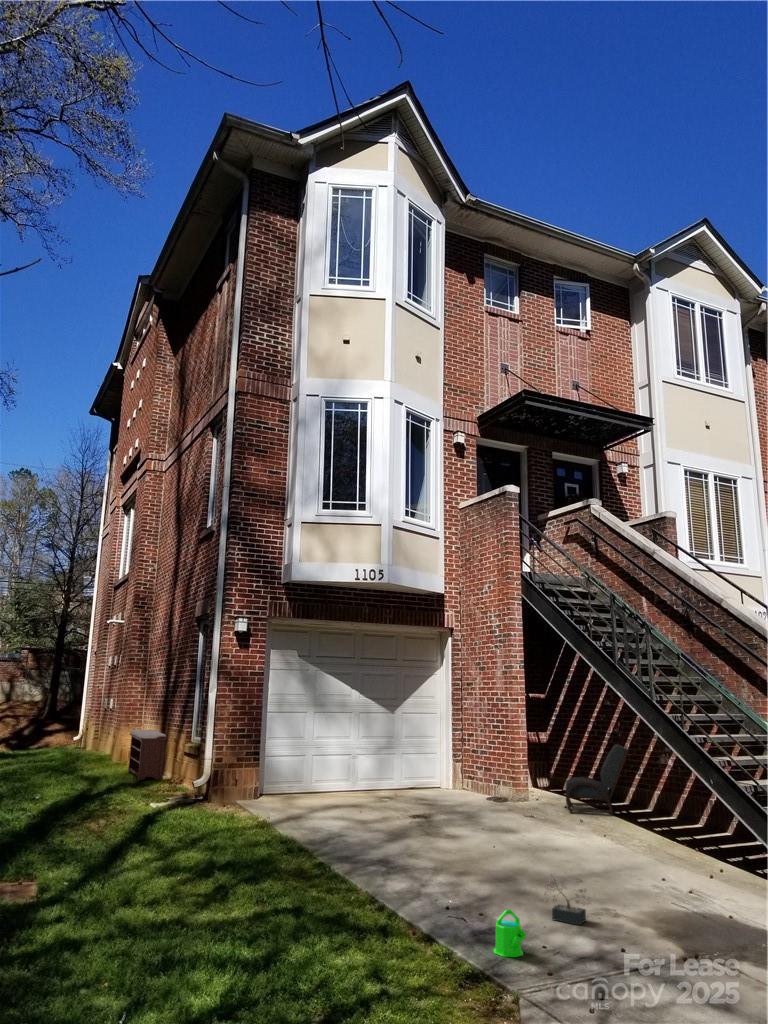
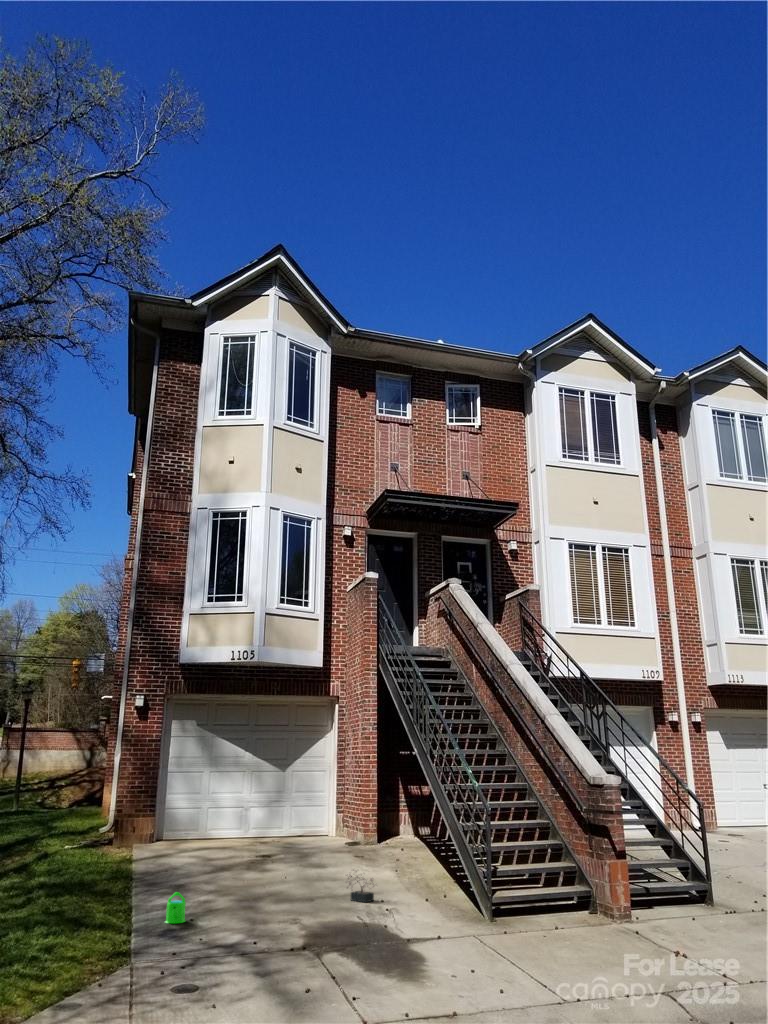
bench: present [128,730,167,781] -> none [83,792,107,834]
lounge chair: present [566,744,628,816] -> none [405,793,464,854]
decorative plant: present [544,874,590,925] -> present [347,869,375,902]

